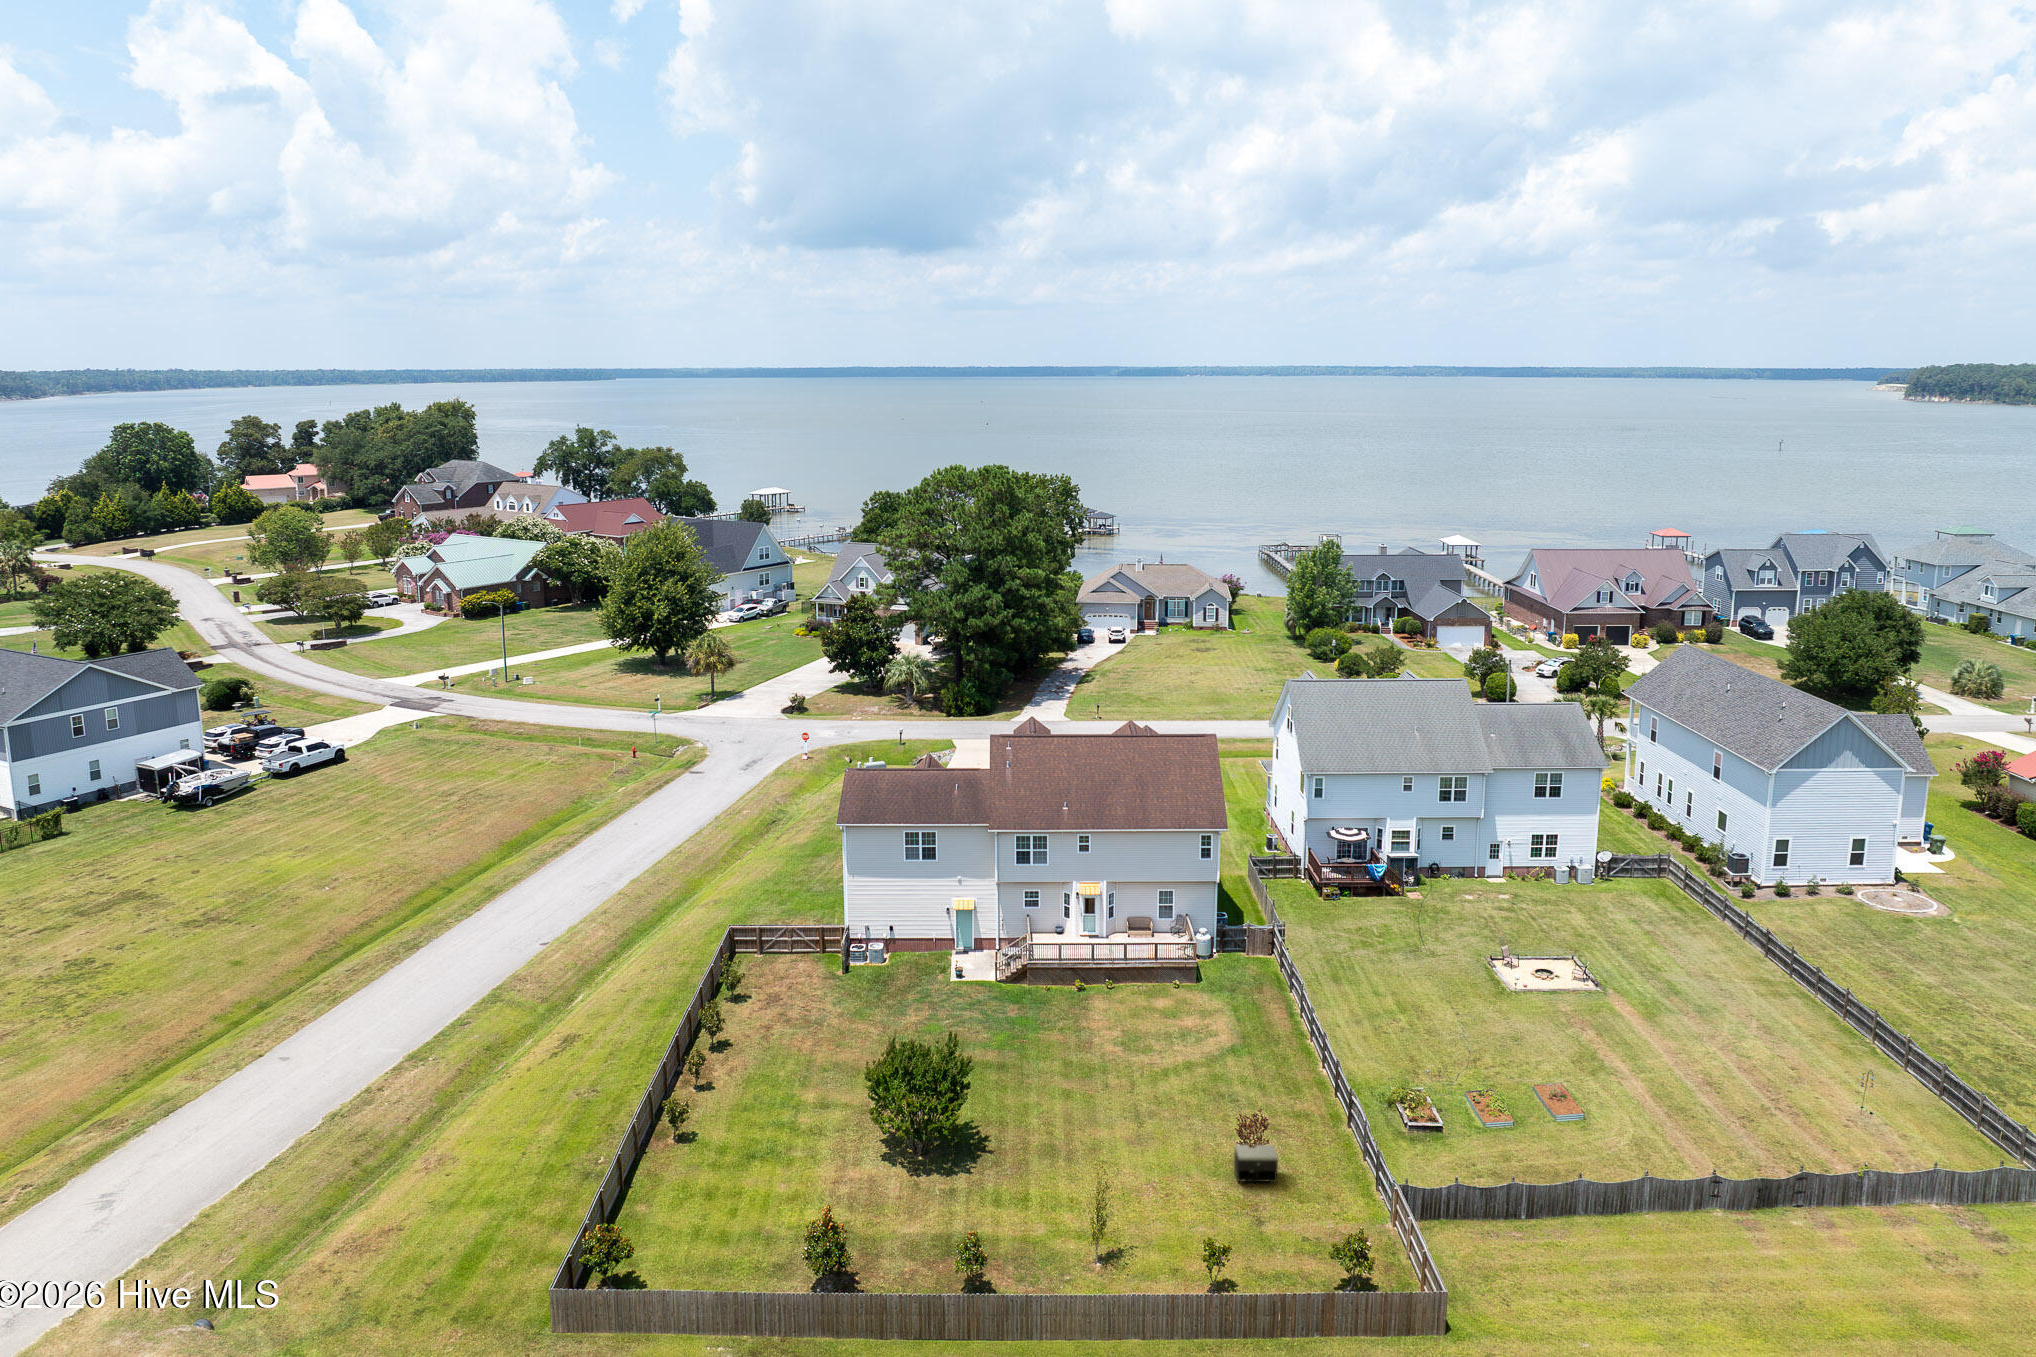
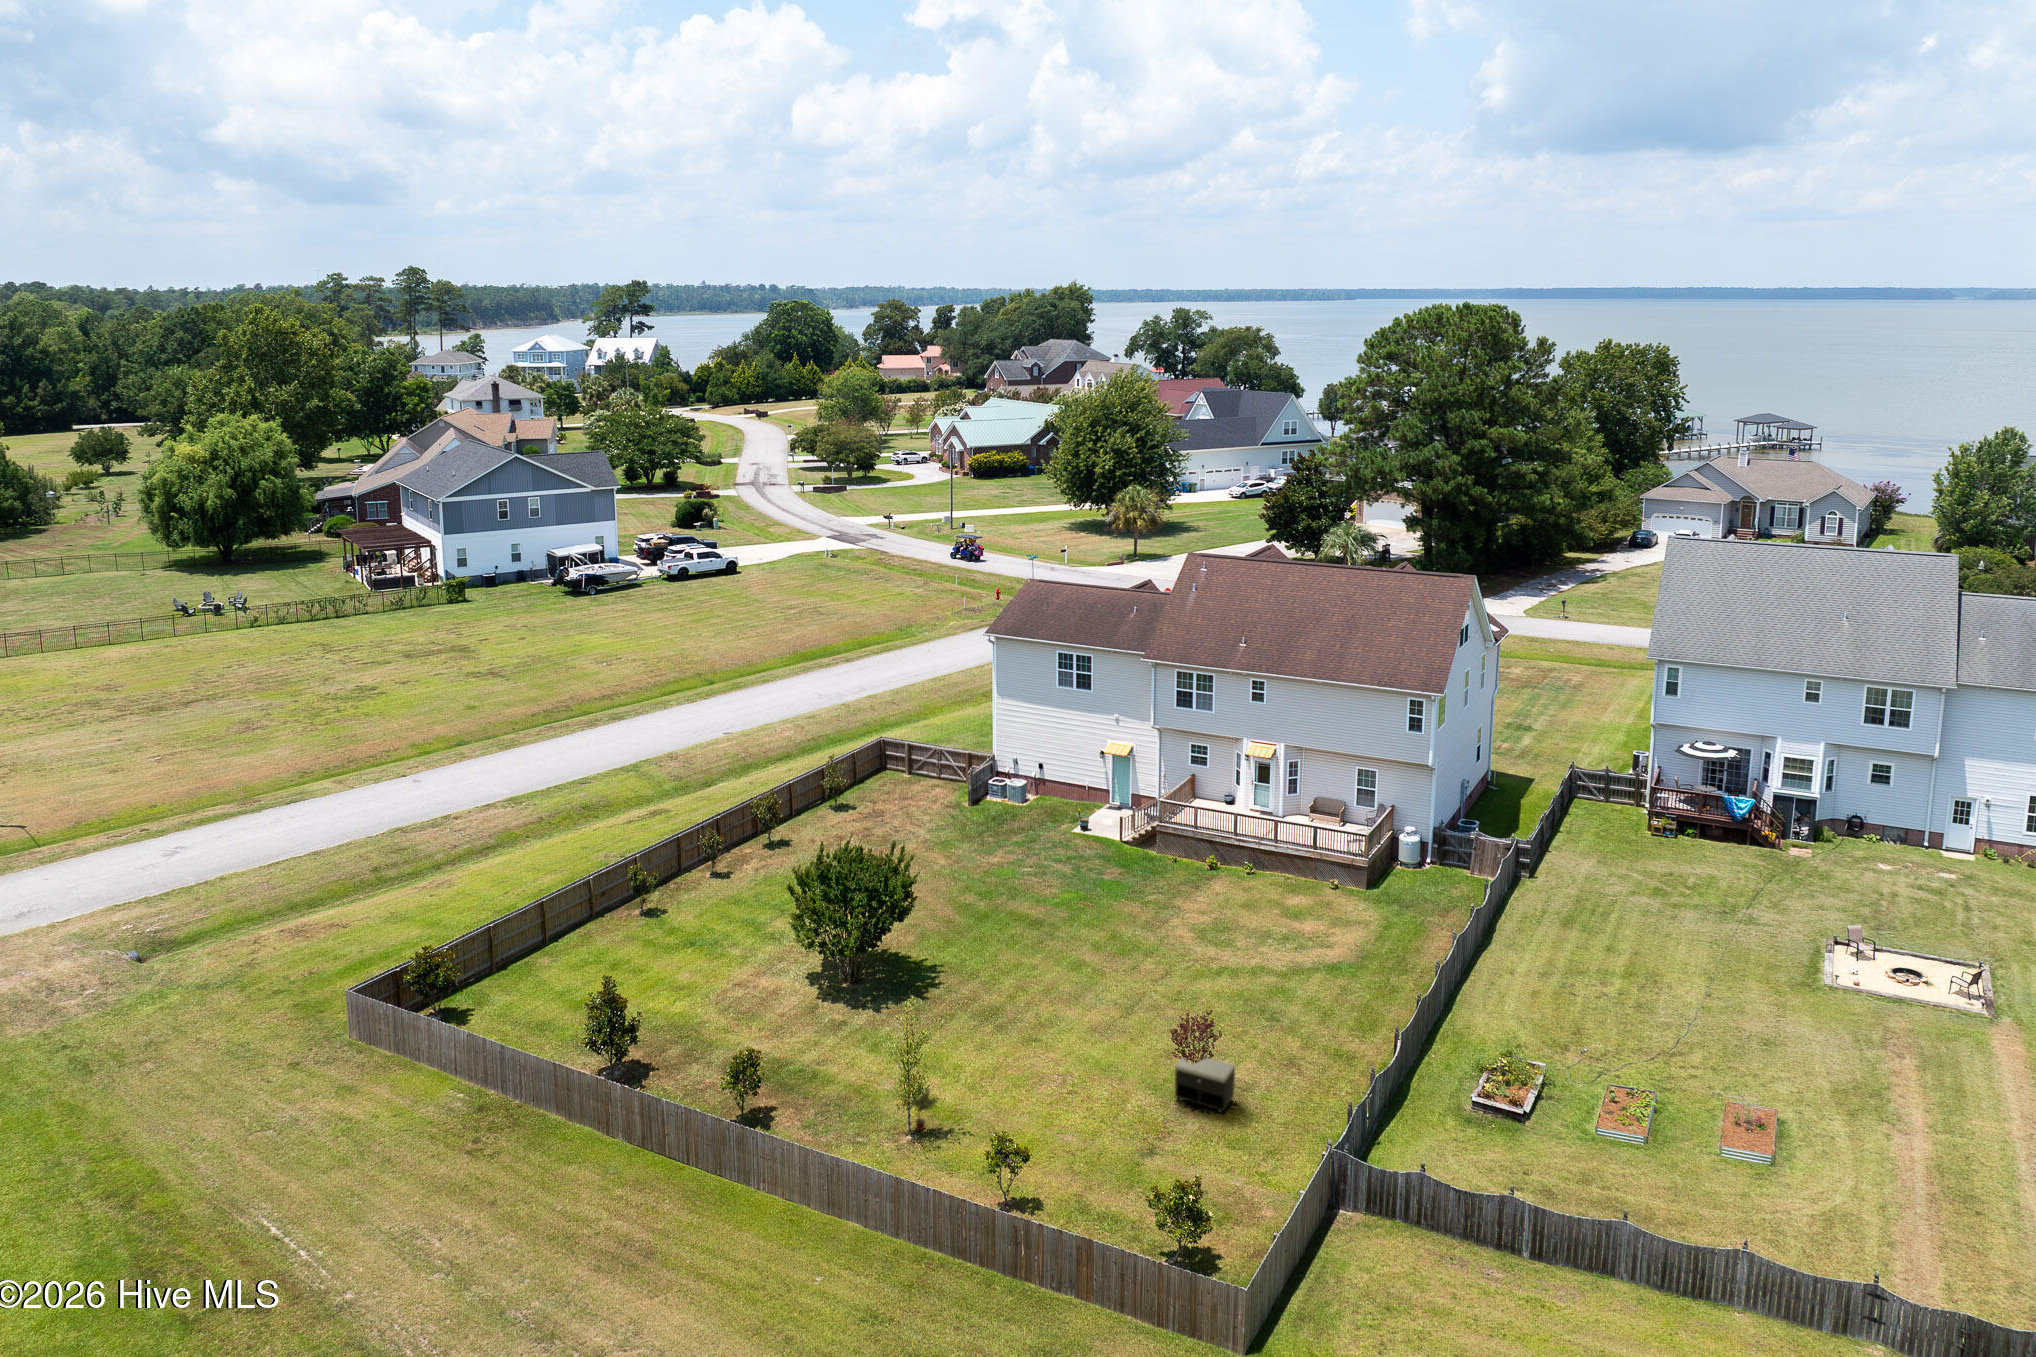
potted tree: none [1082,1229,1114,1267] -> present [909,1087,936,1130]

